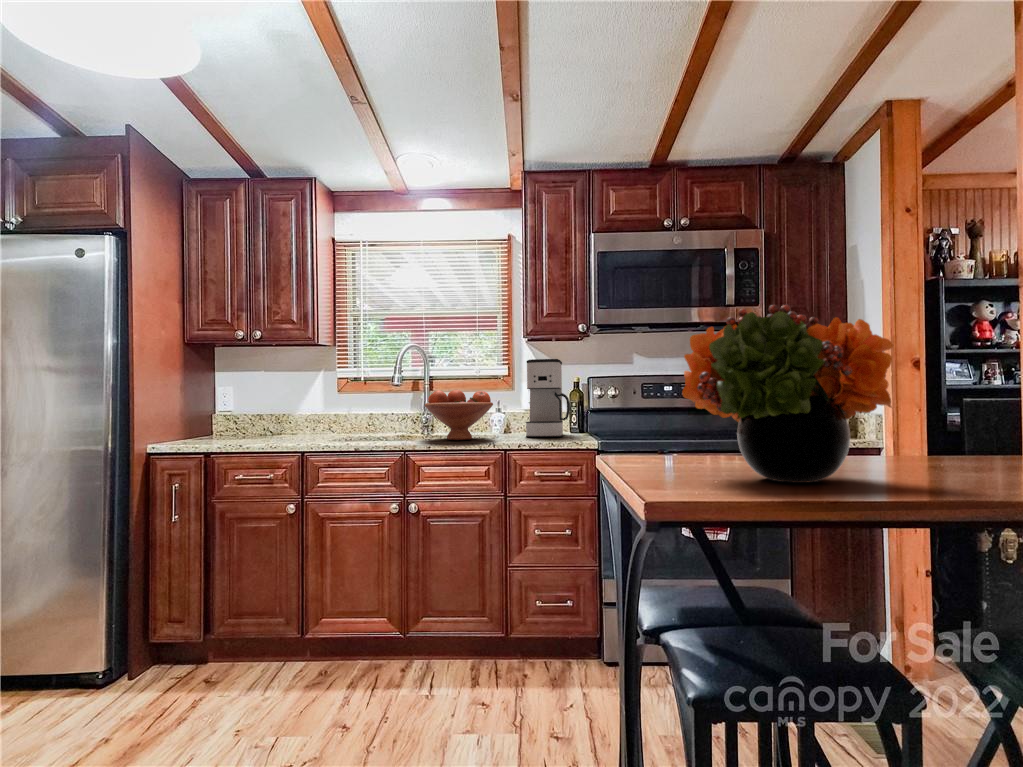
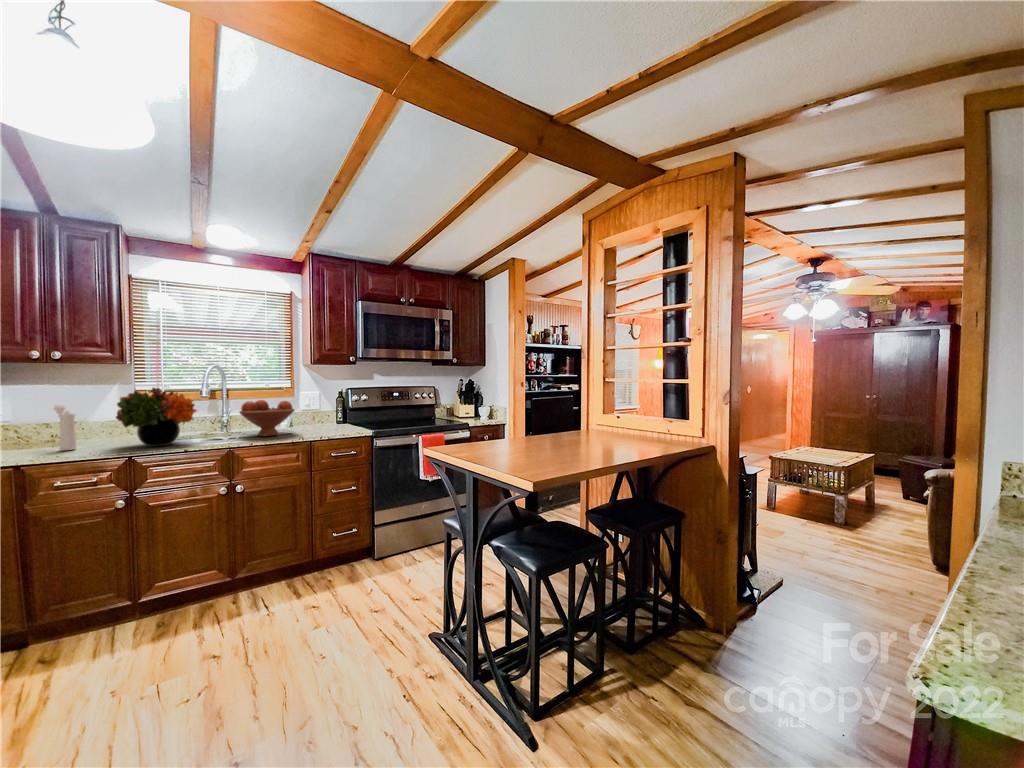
flower arrangement: present [682,305,893,483] -> present [116,388,197,446]
coffee maker: present [526,359,570,437] -> none [312,378,344,430]
pepper mill: none [257,391,271,440] -> present [54,405,76,450]

